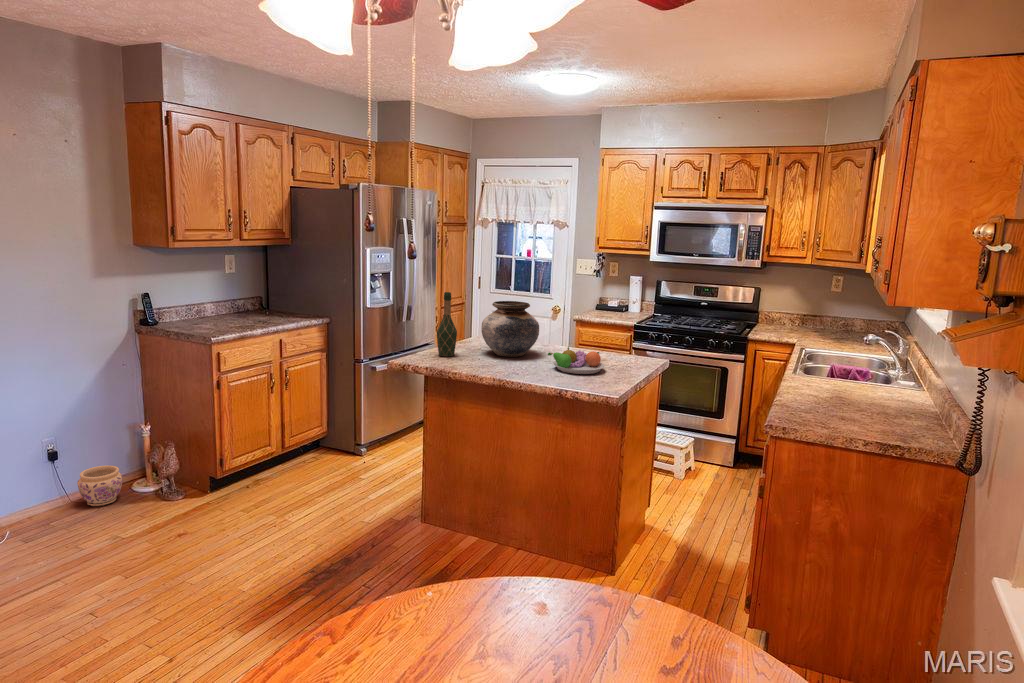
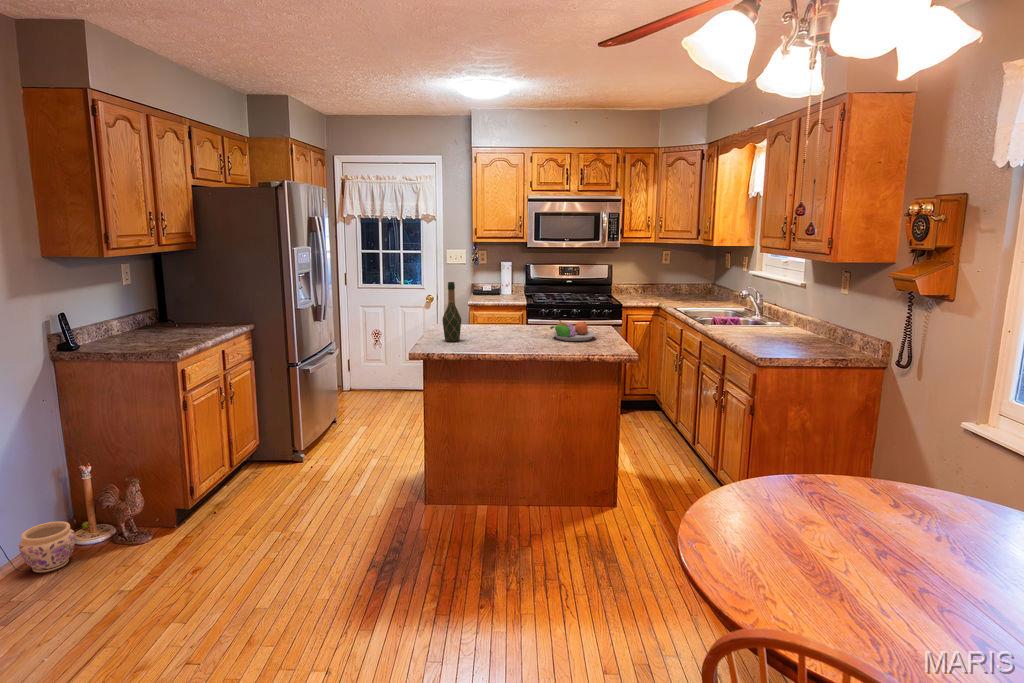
vase: present [482,301,539,357] -> none [472,286,524,336]

